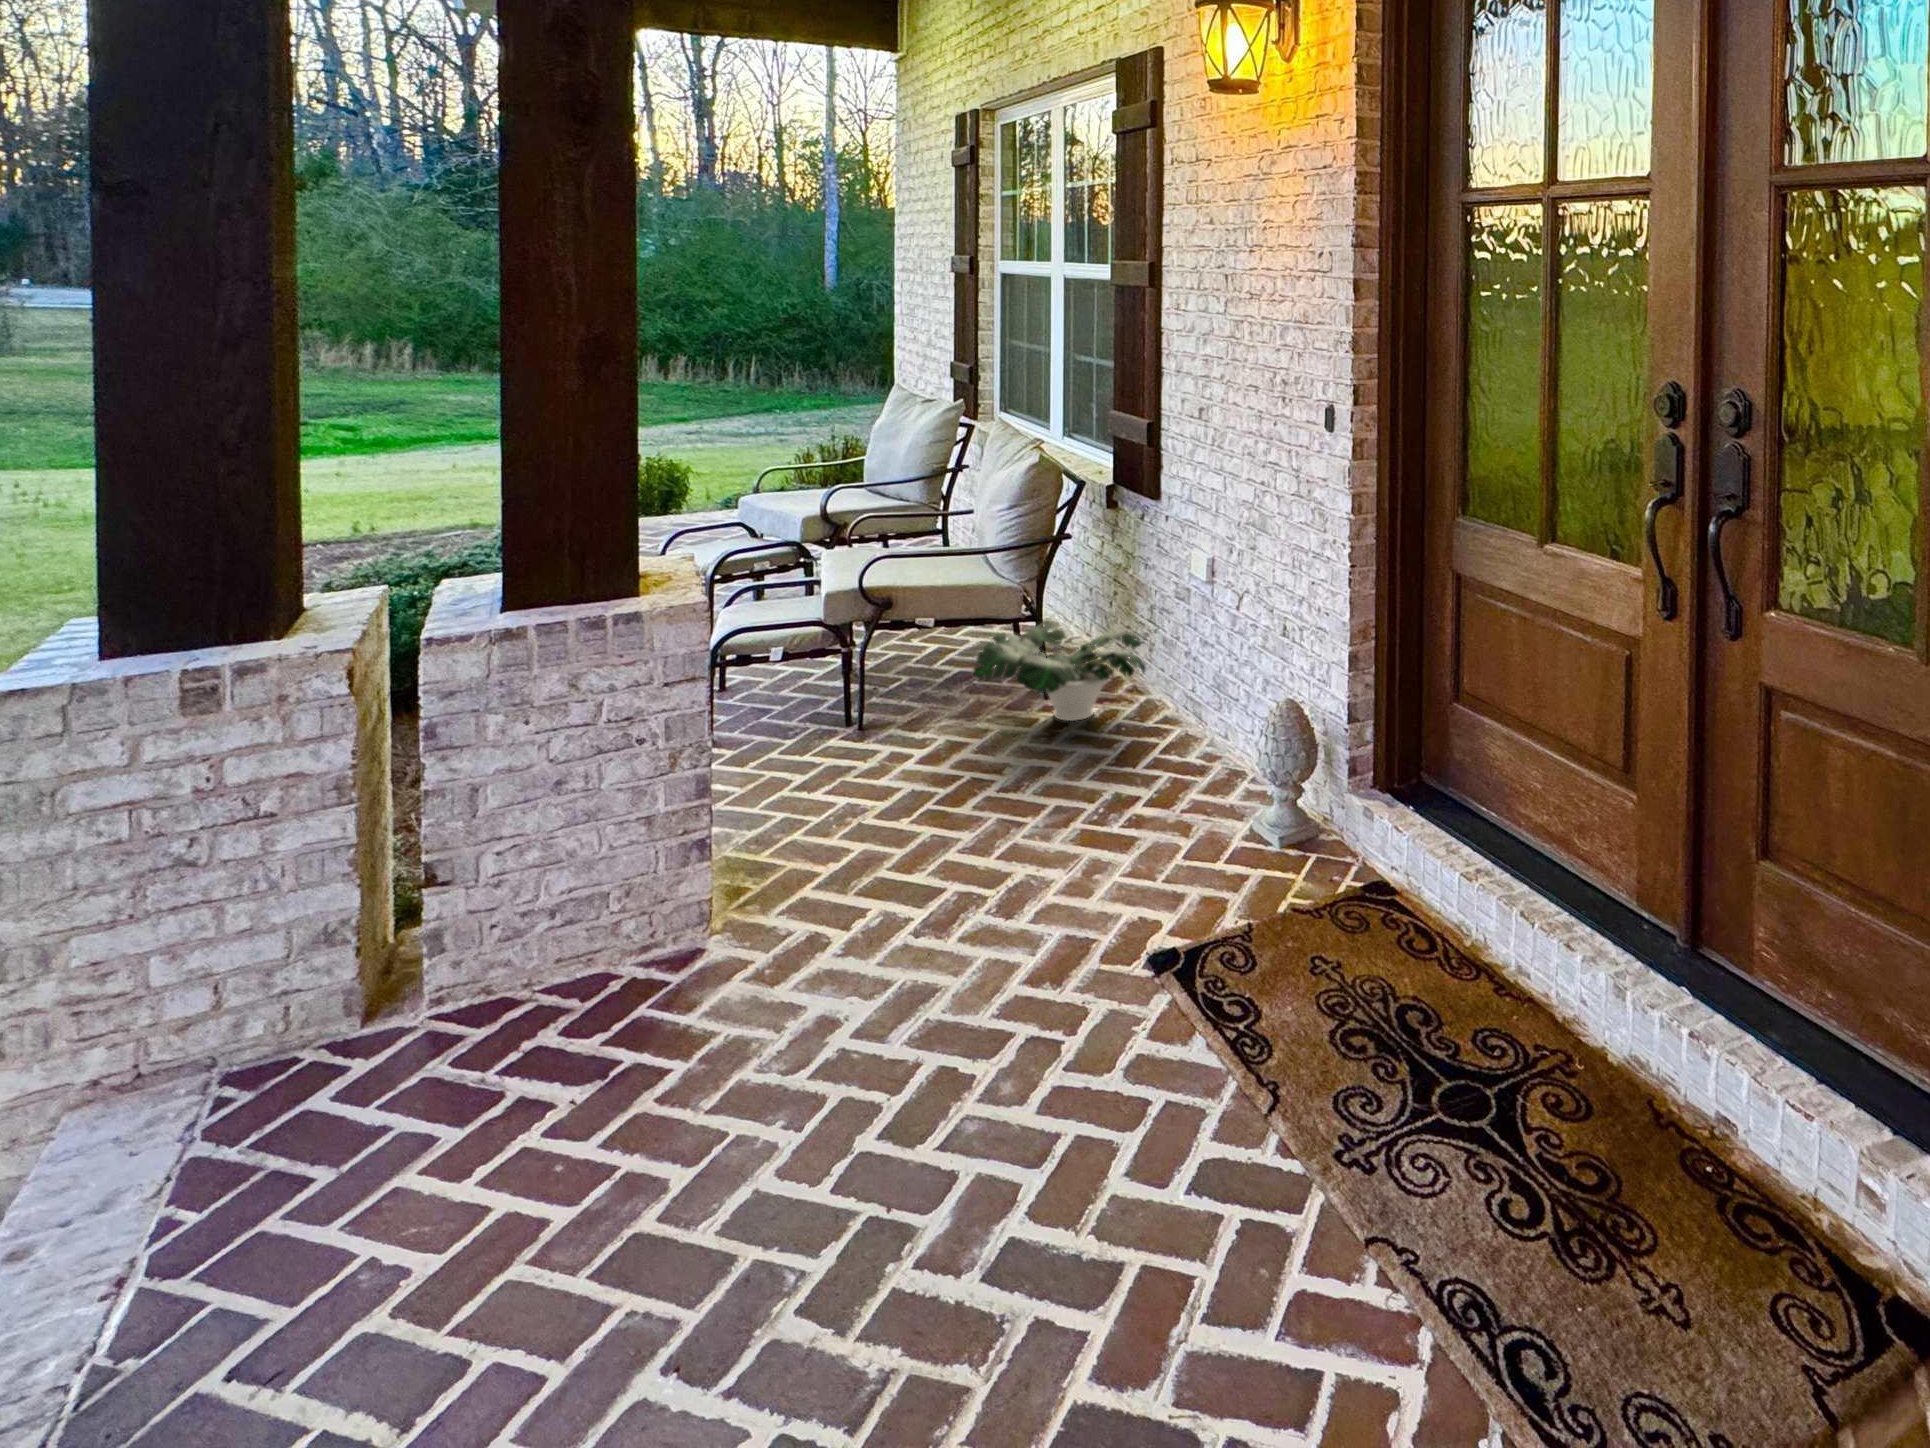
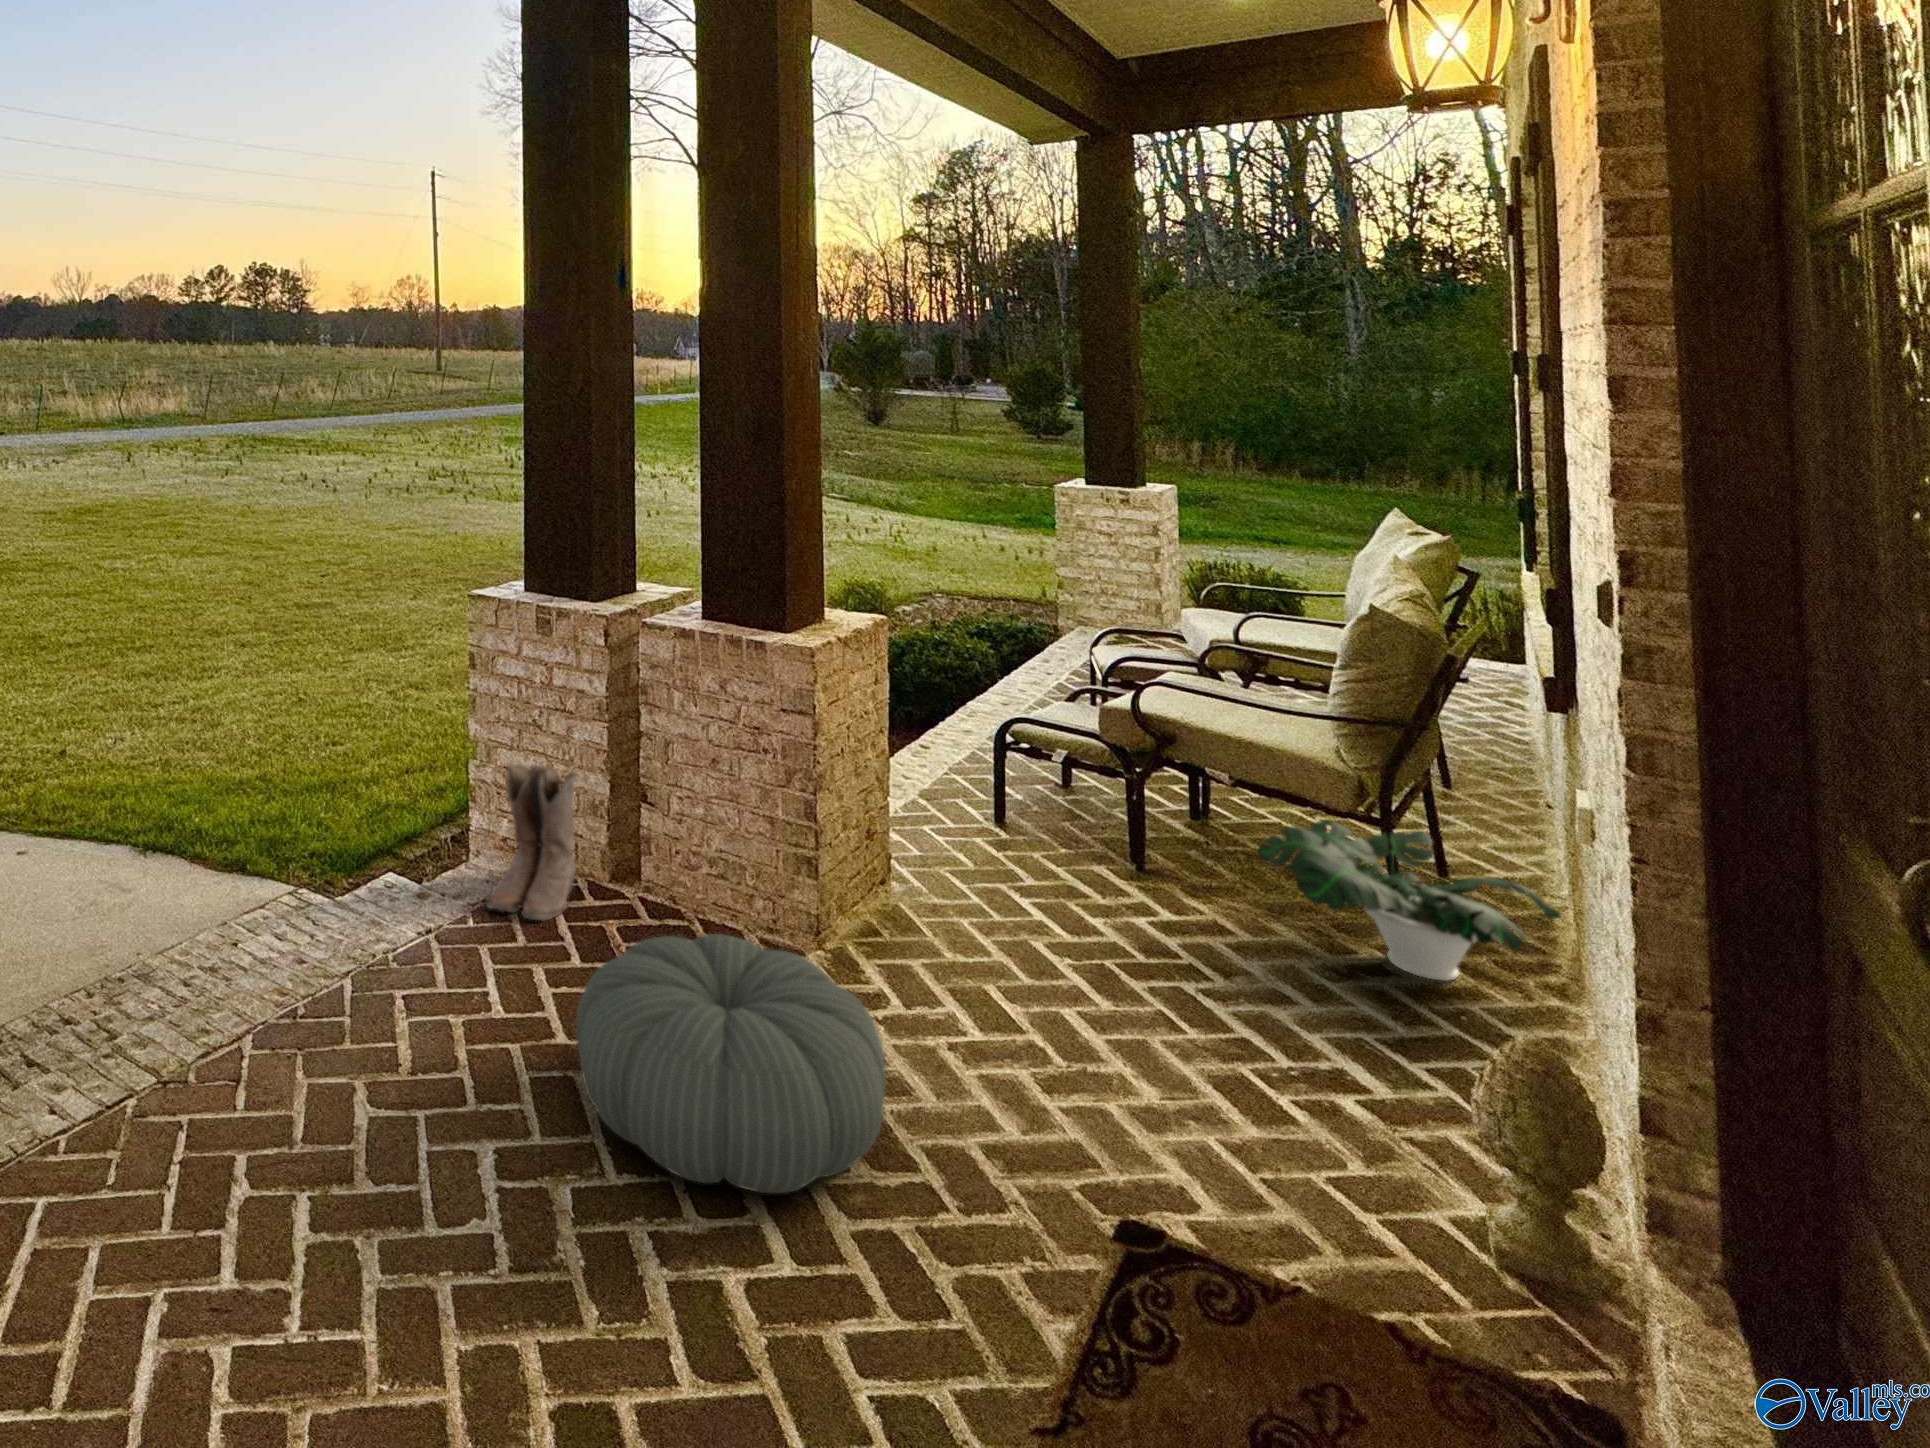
boots: none [173,892,336,1177] -> present [487,763,576,921]
pouf: none [637,916,1012,1226] -> present [576,934,886,1194]

